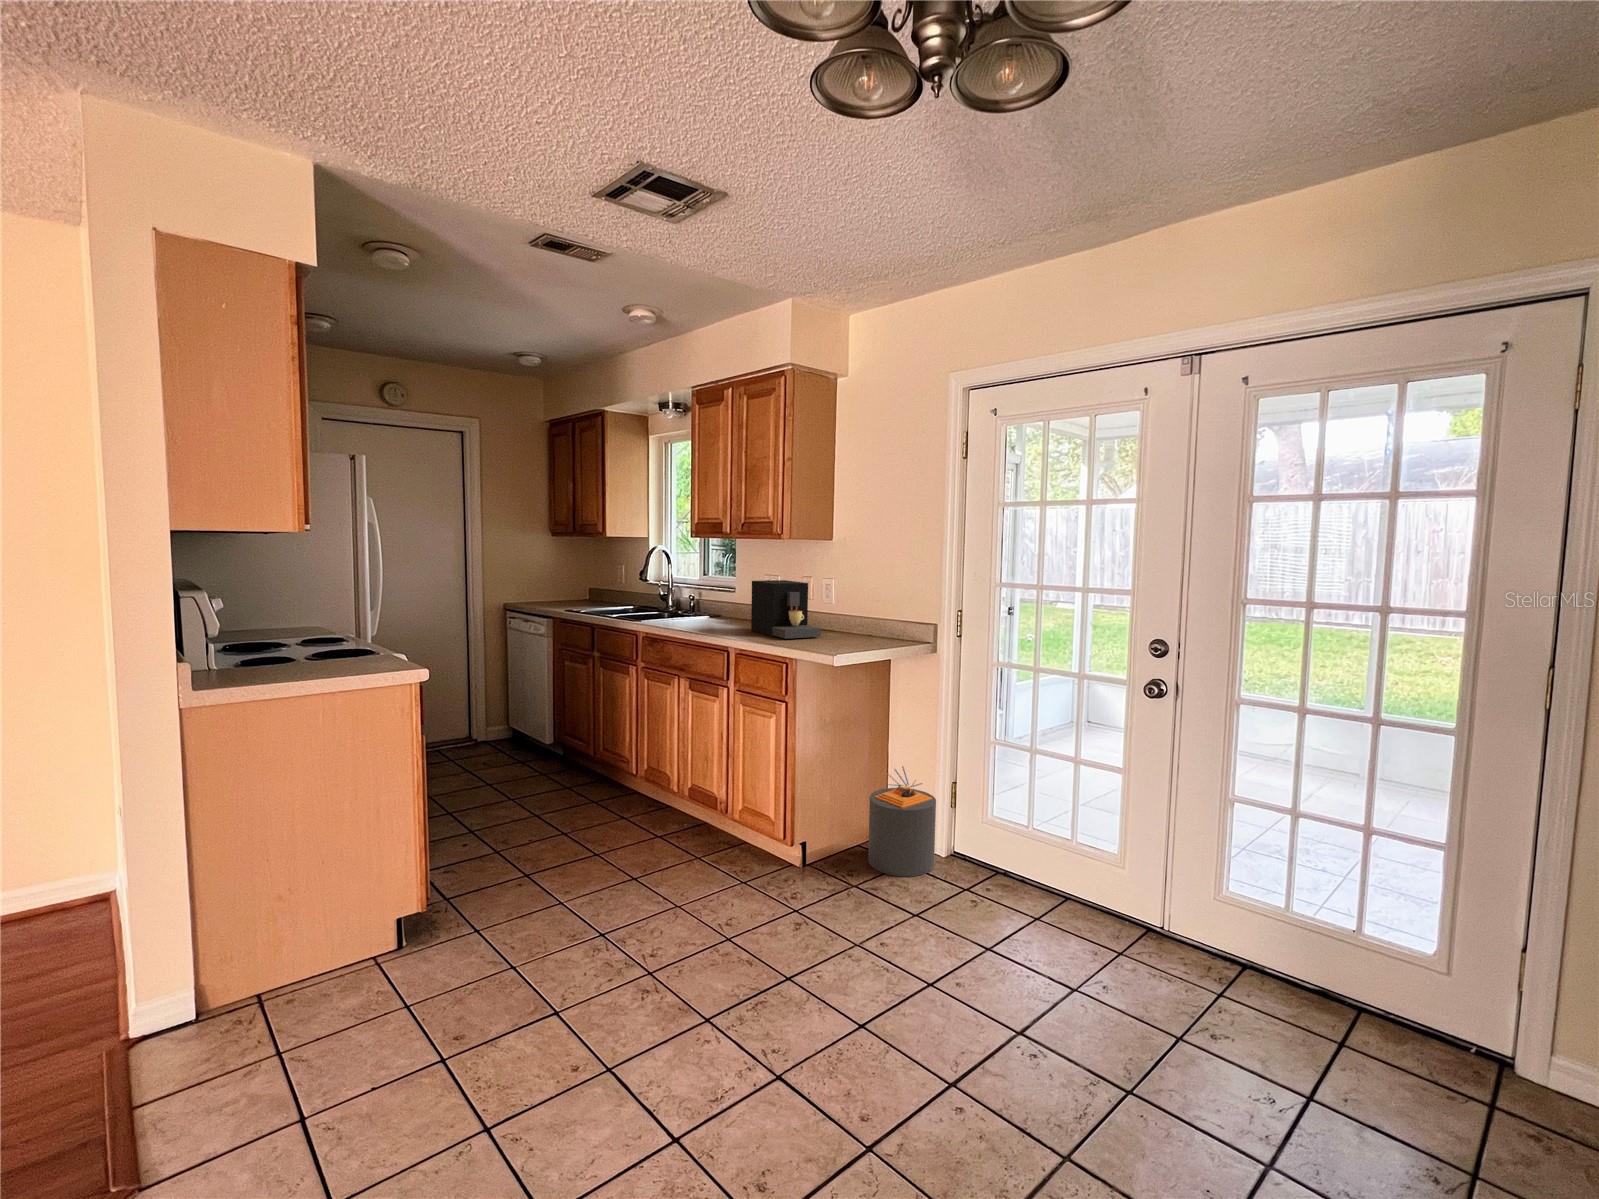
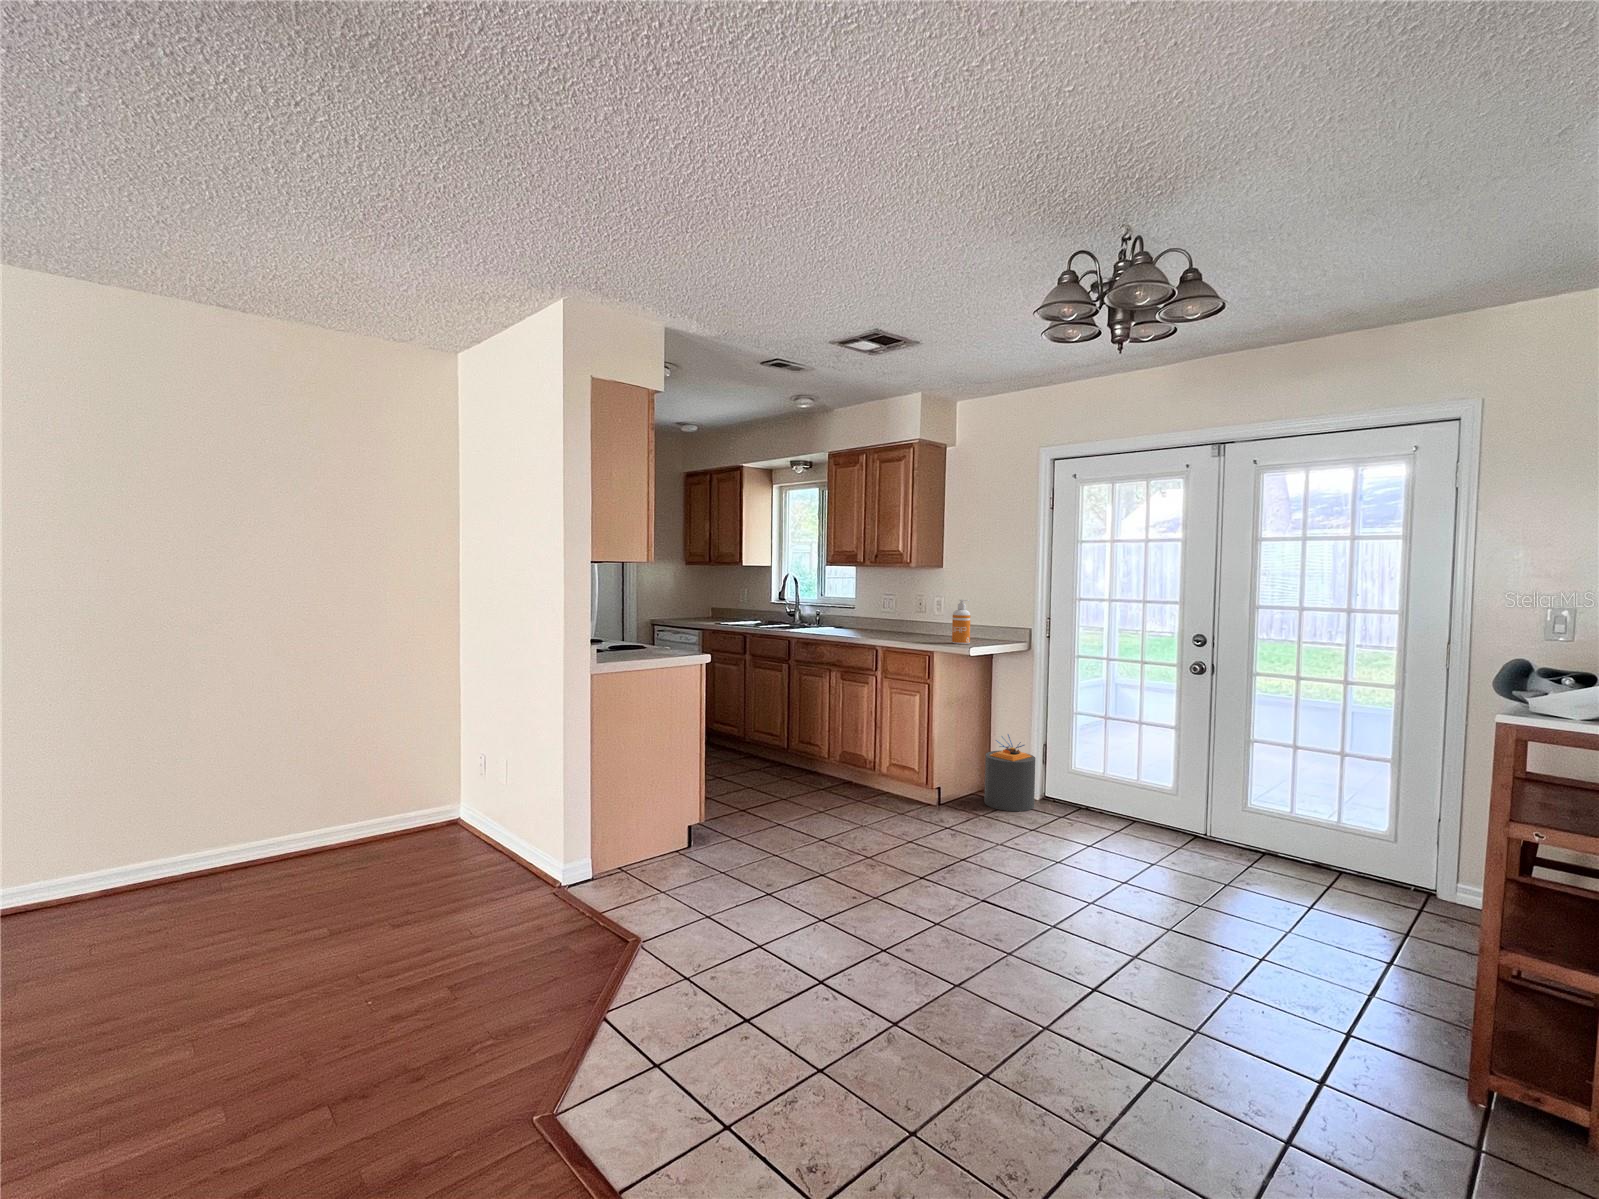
coffee maker: present [751,580,821,639] -> none [886,598,944,640]
soap dispenser: none [824,584,849,646] -> present [952,599,971,644]

